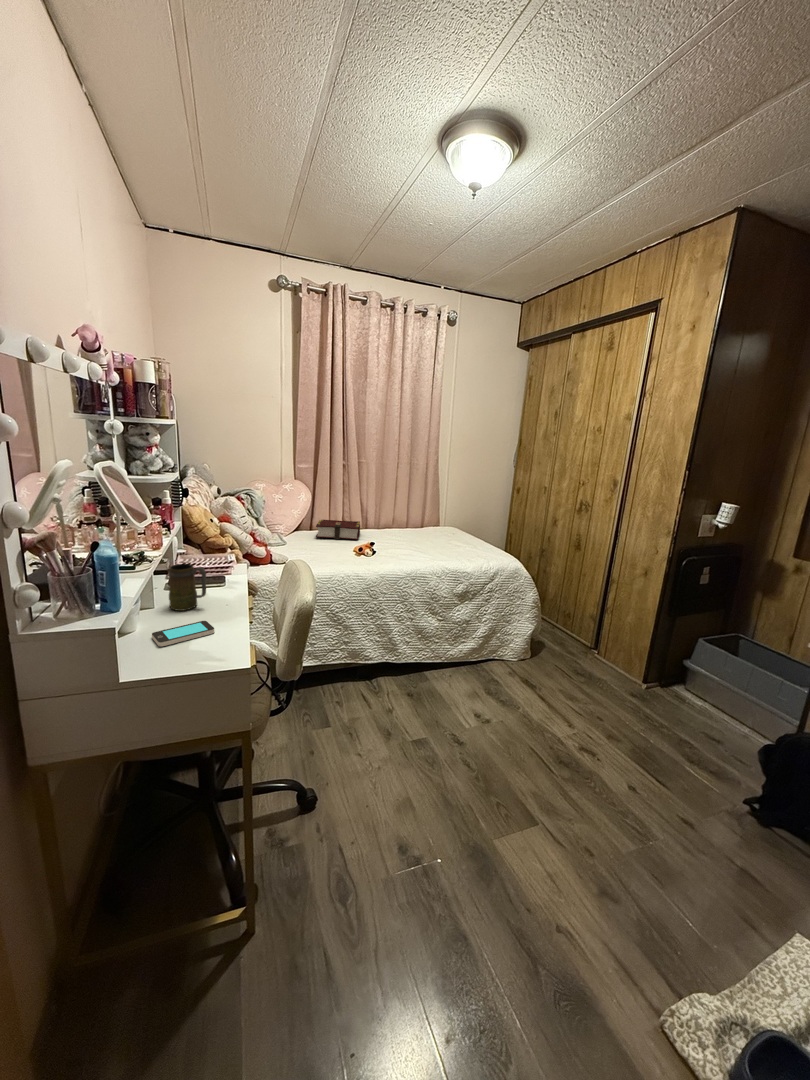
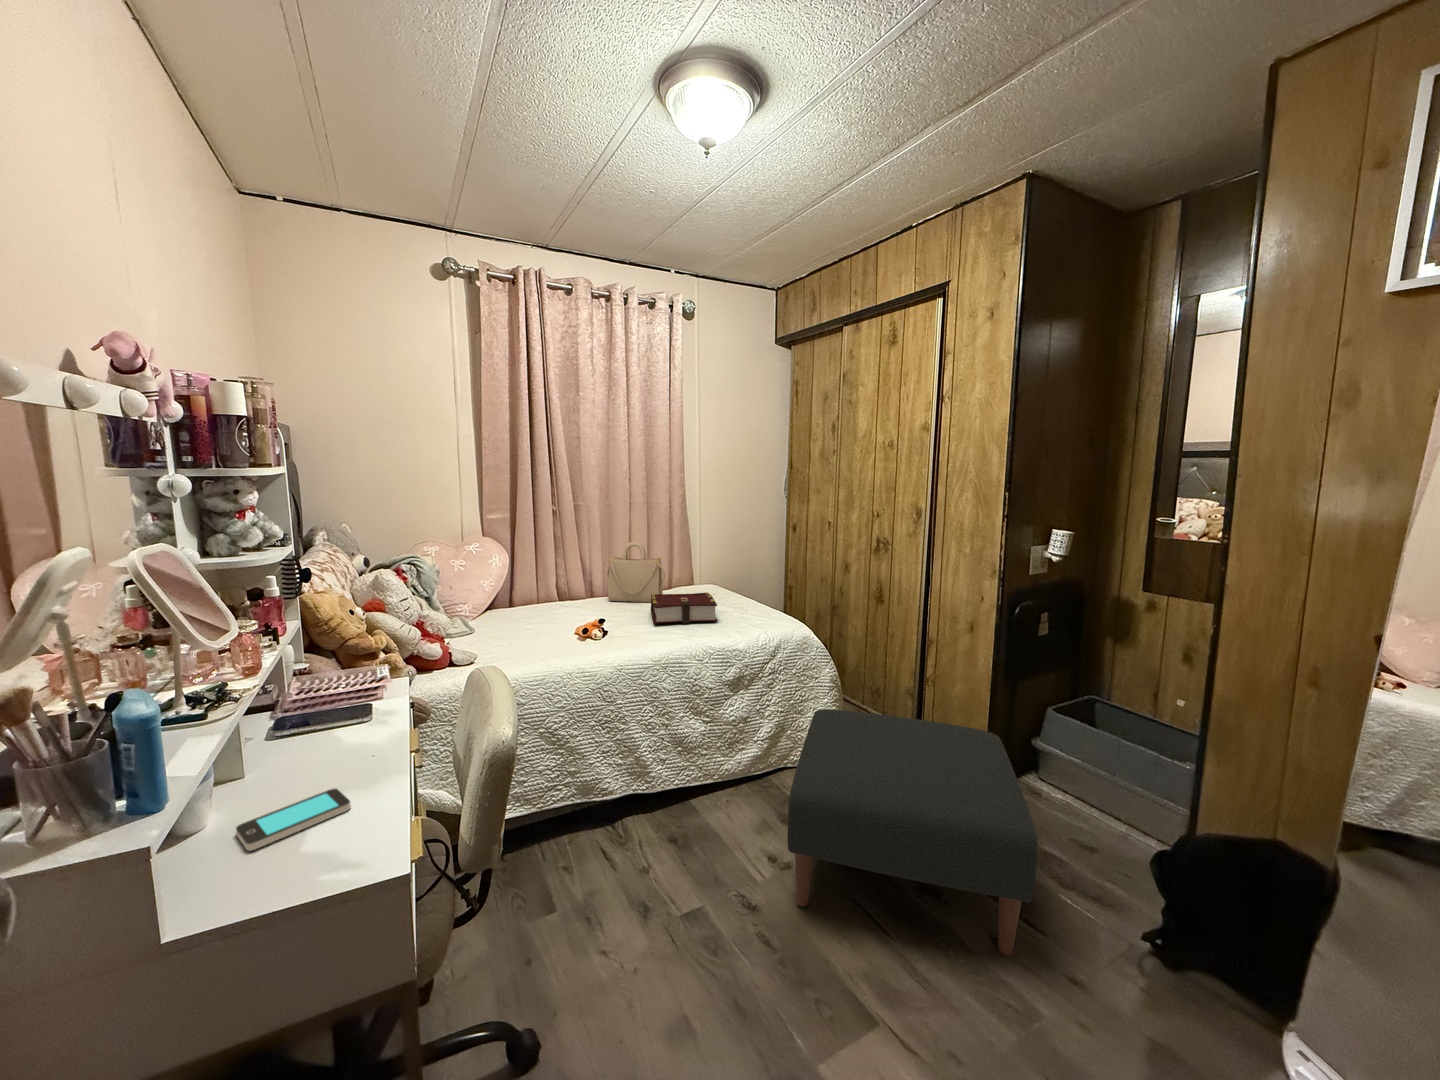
handbag: none [377,492,418,537] -> present [607,542,665,602]
book: present [316,520,360,540] -> present [651,592,717,624]
mug: present [169,564,206,611] -> none [271,694,338,774]
ottoman: none [488,621,669,797] -> present [787,709,1038,955]

